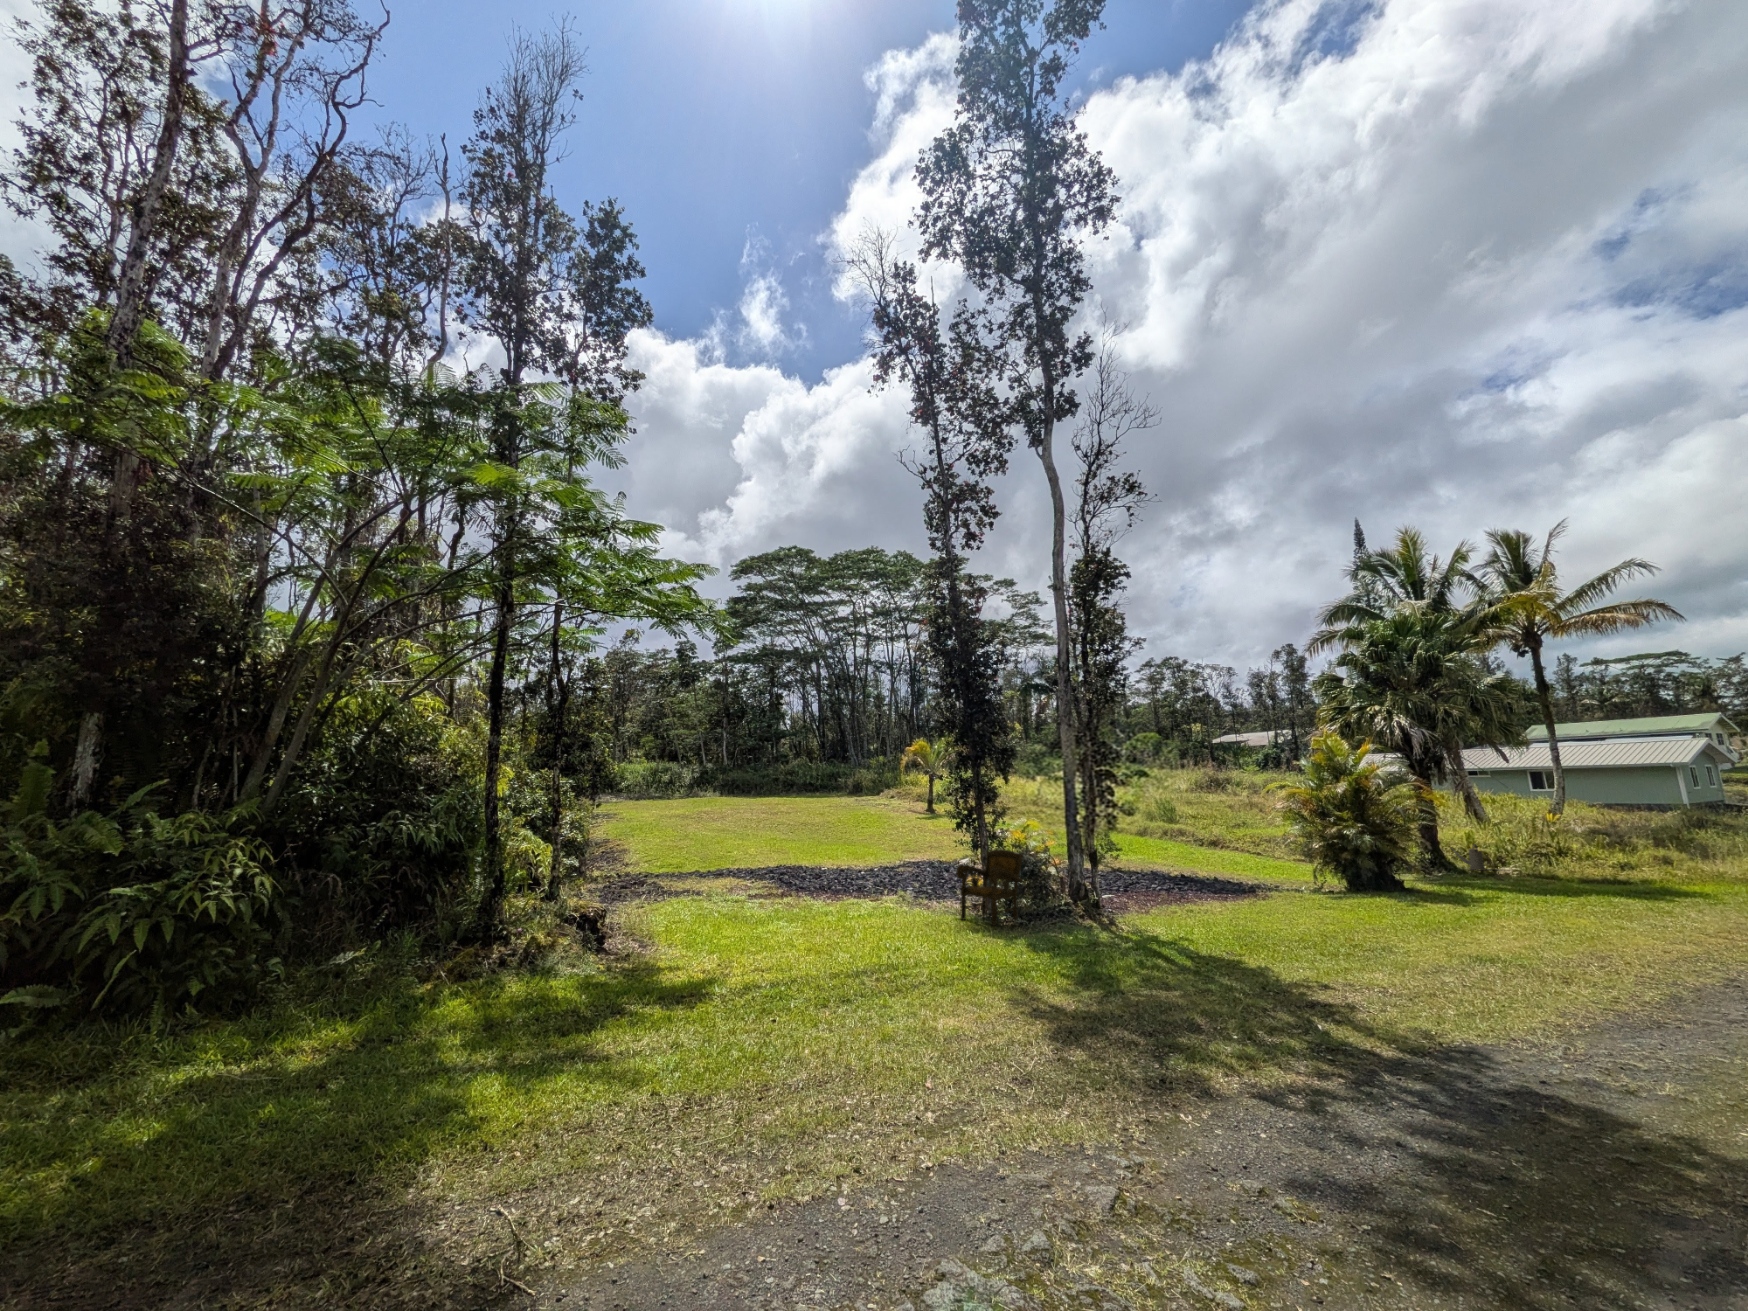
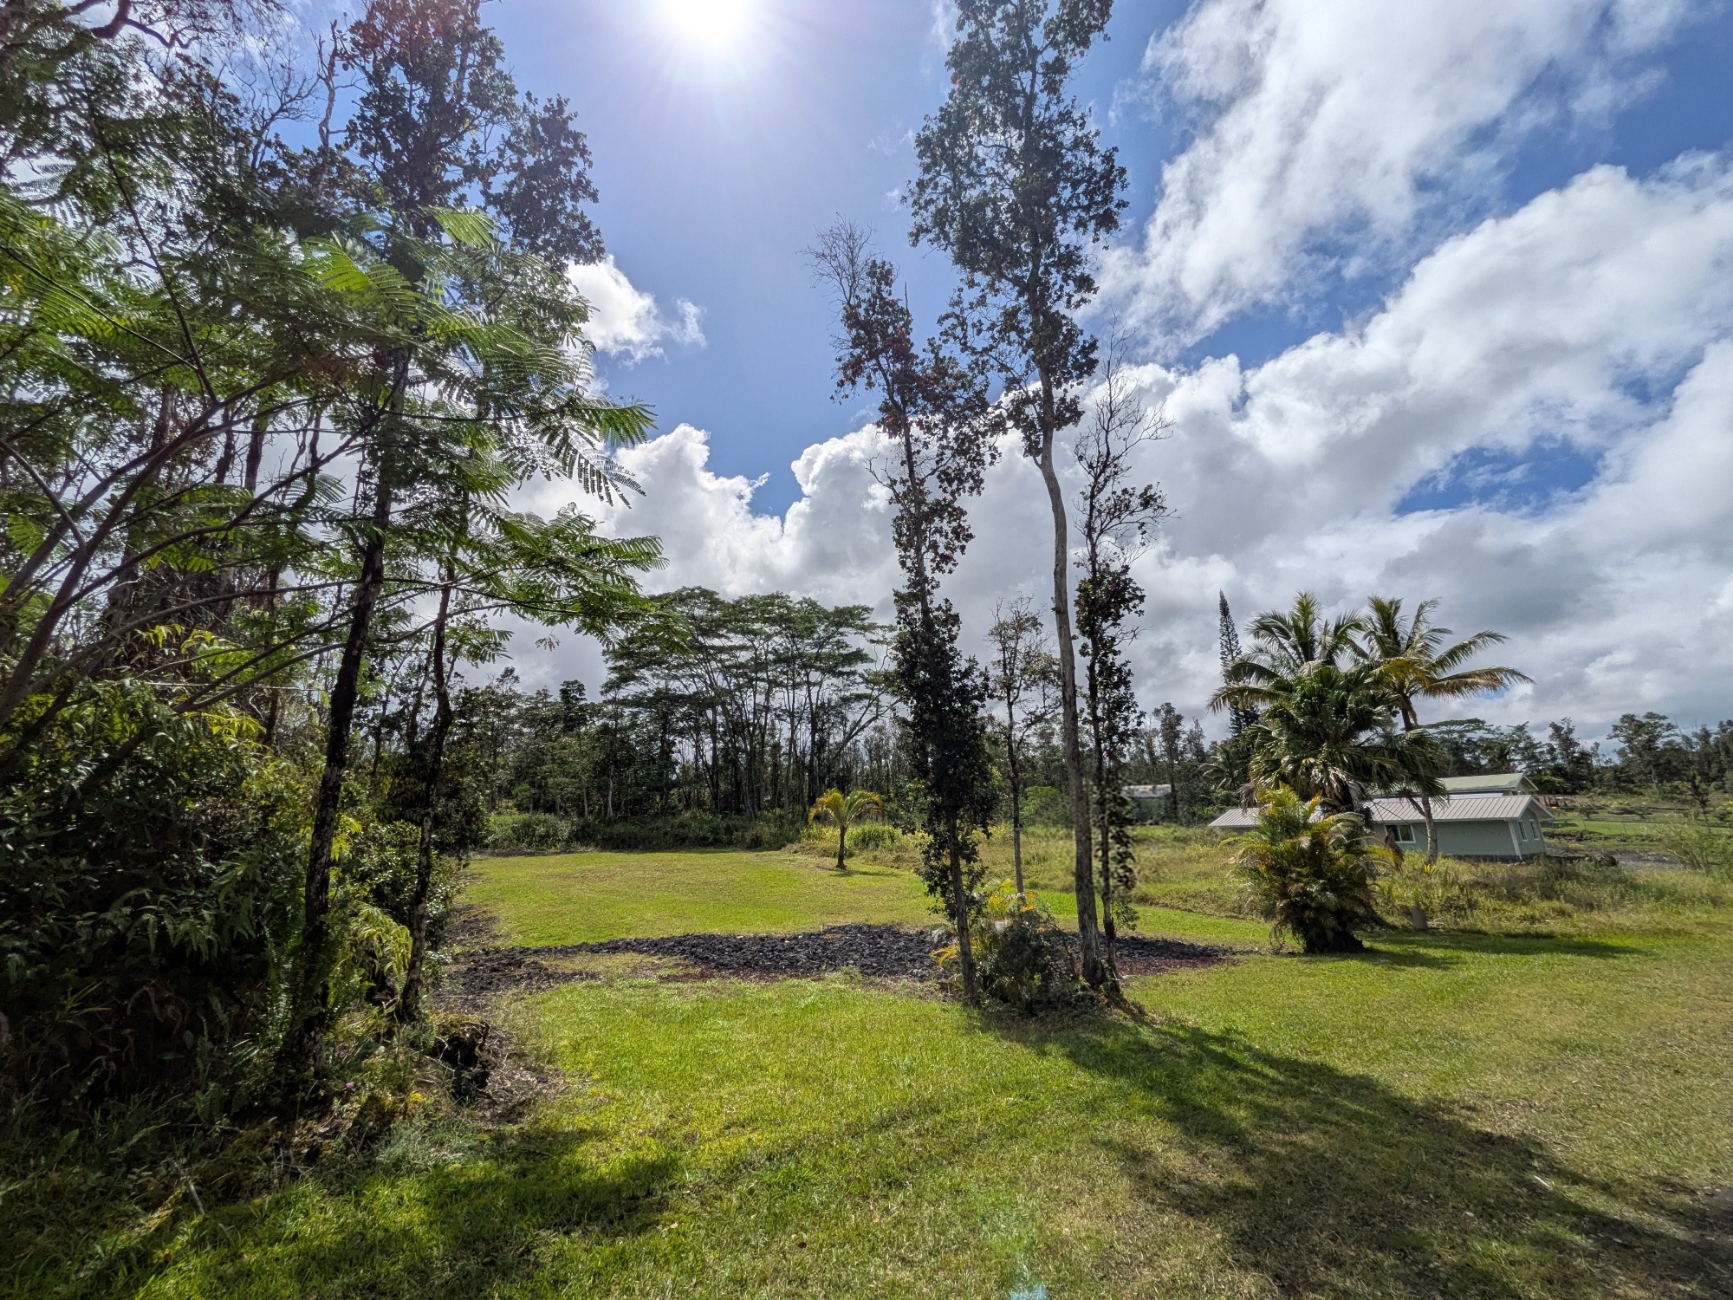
armchair: present [956,849,1023,926] -> none [946,919,1023,1019]

